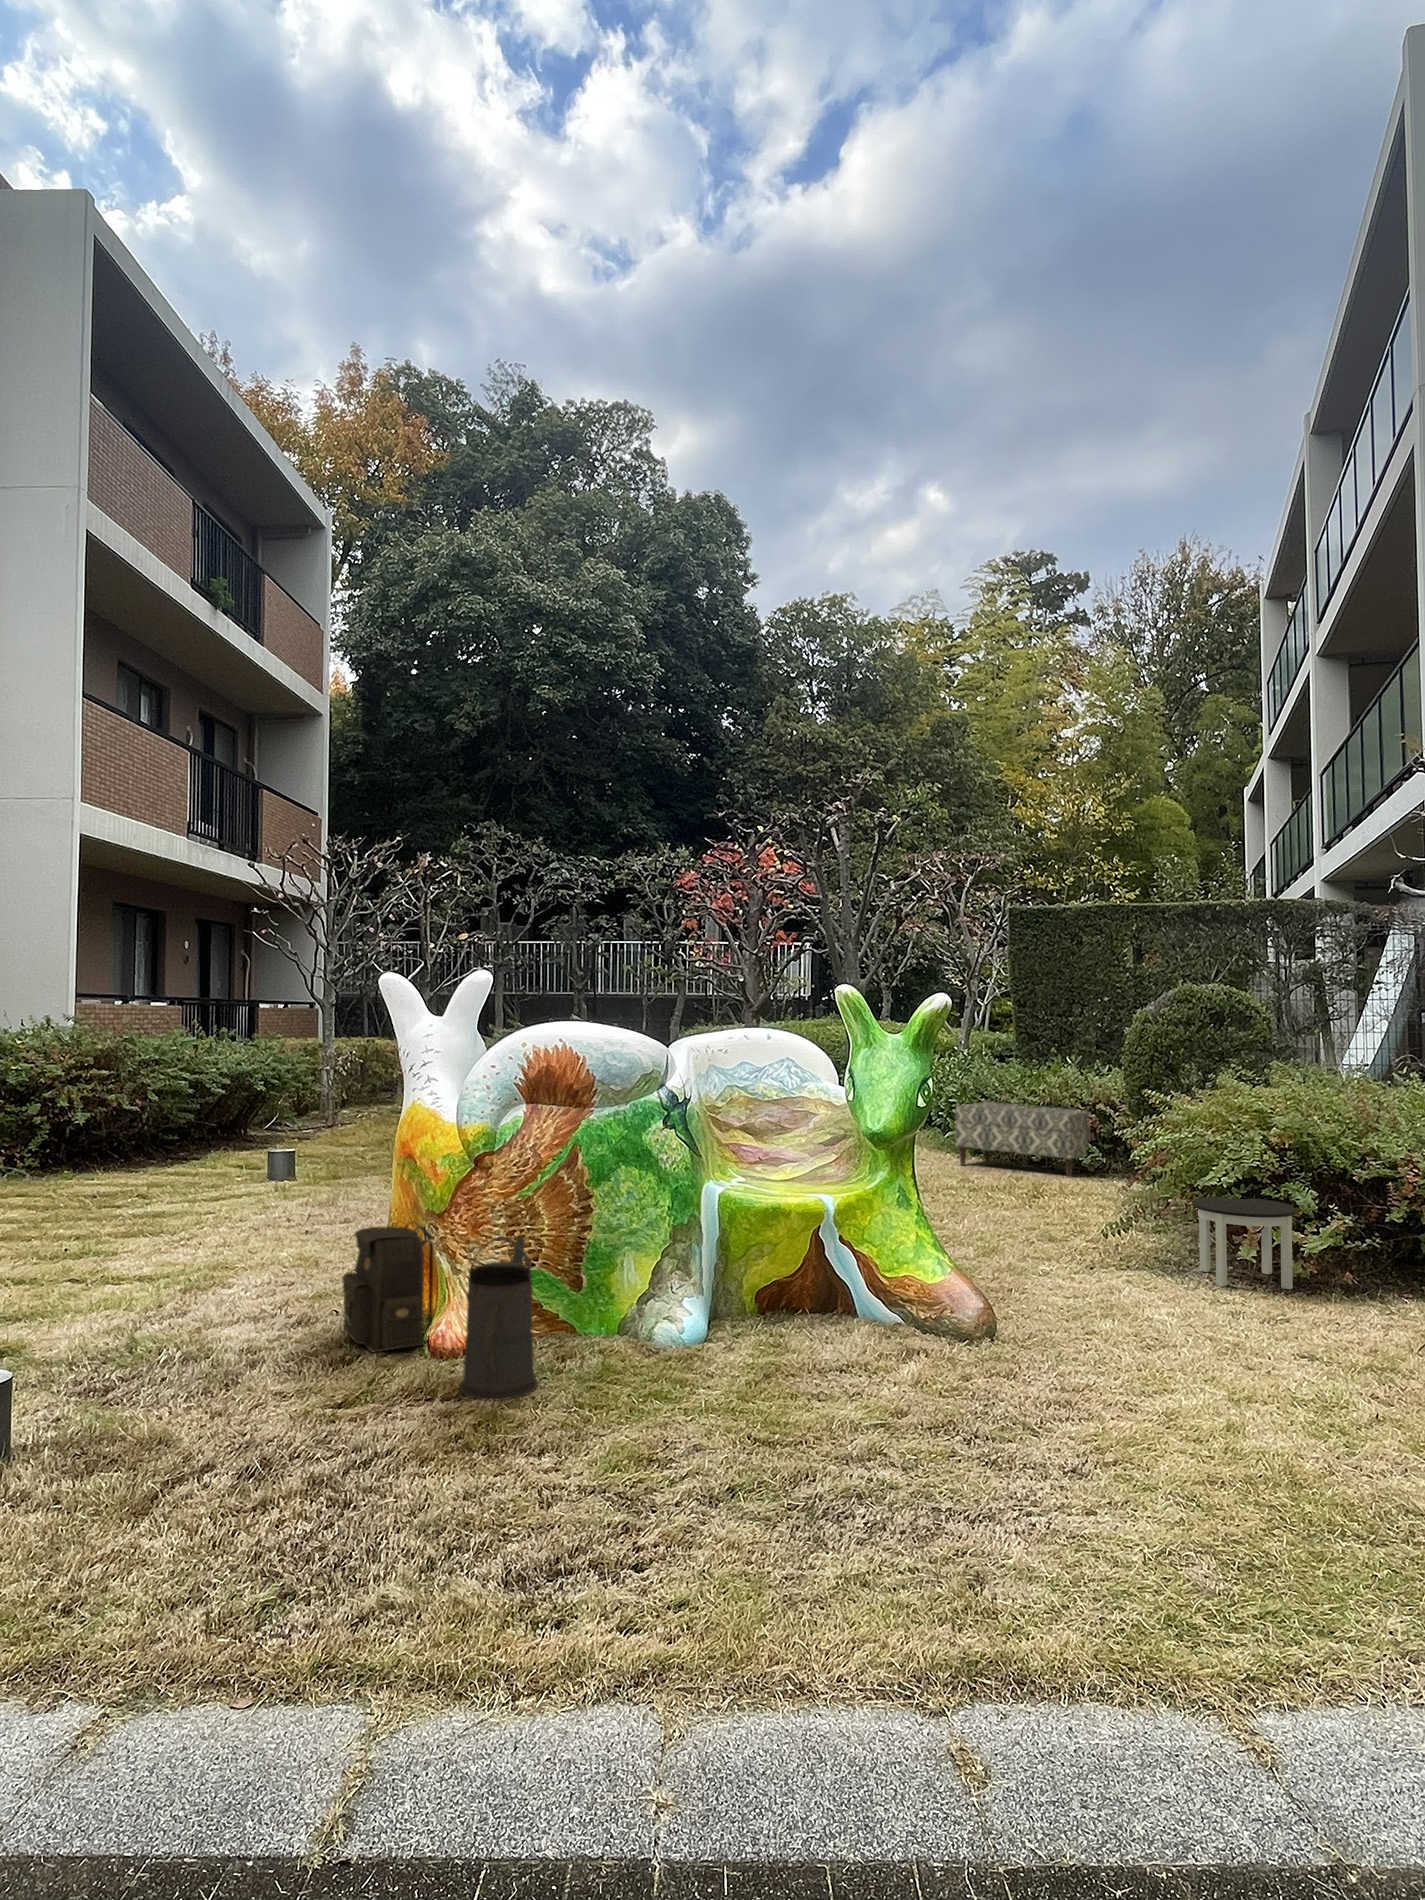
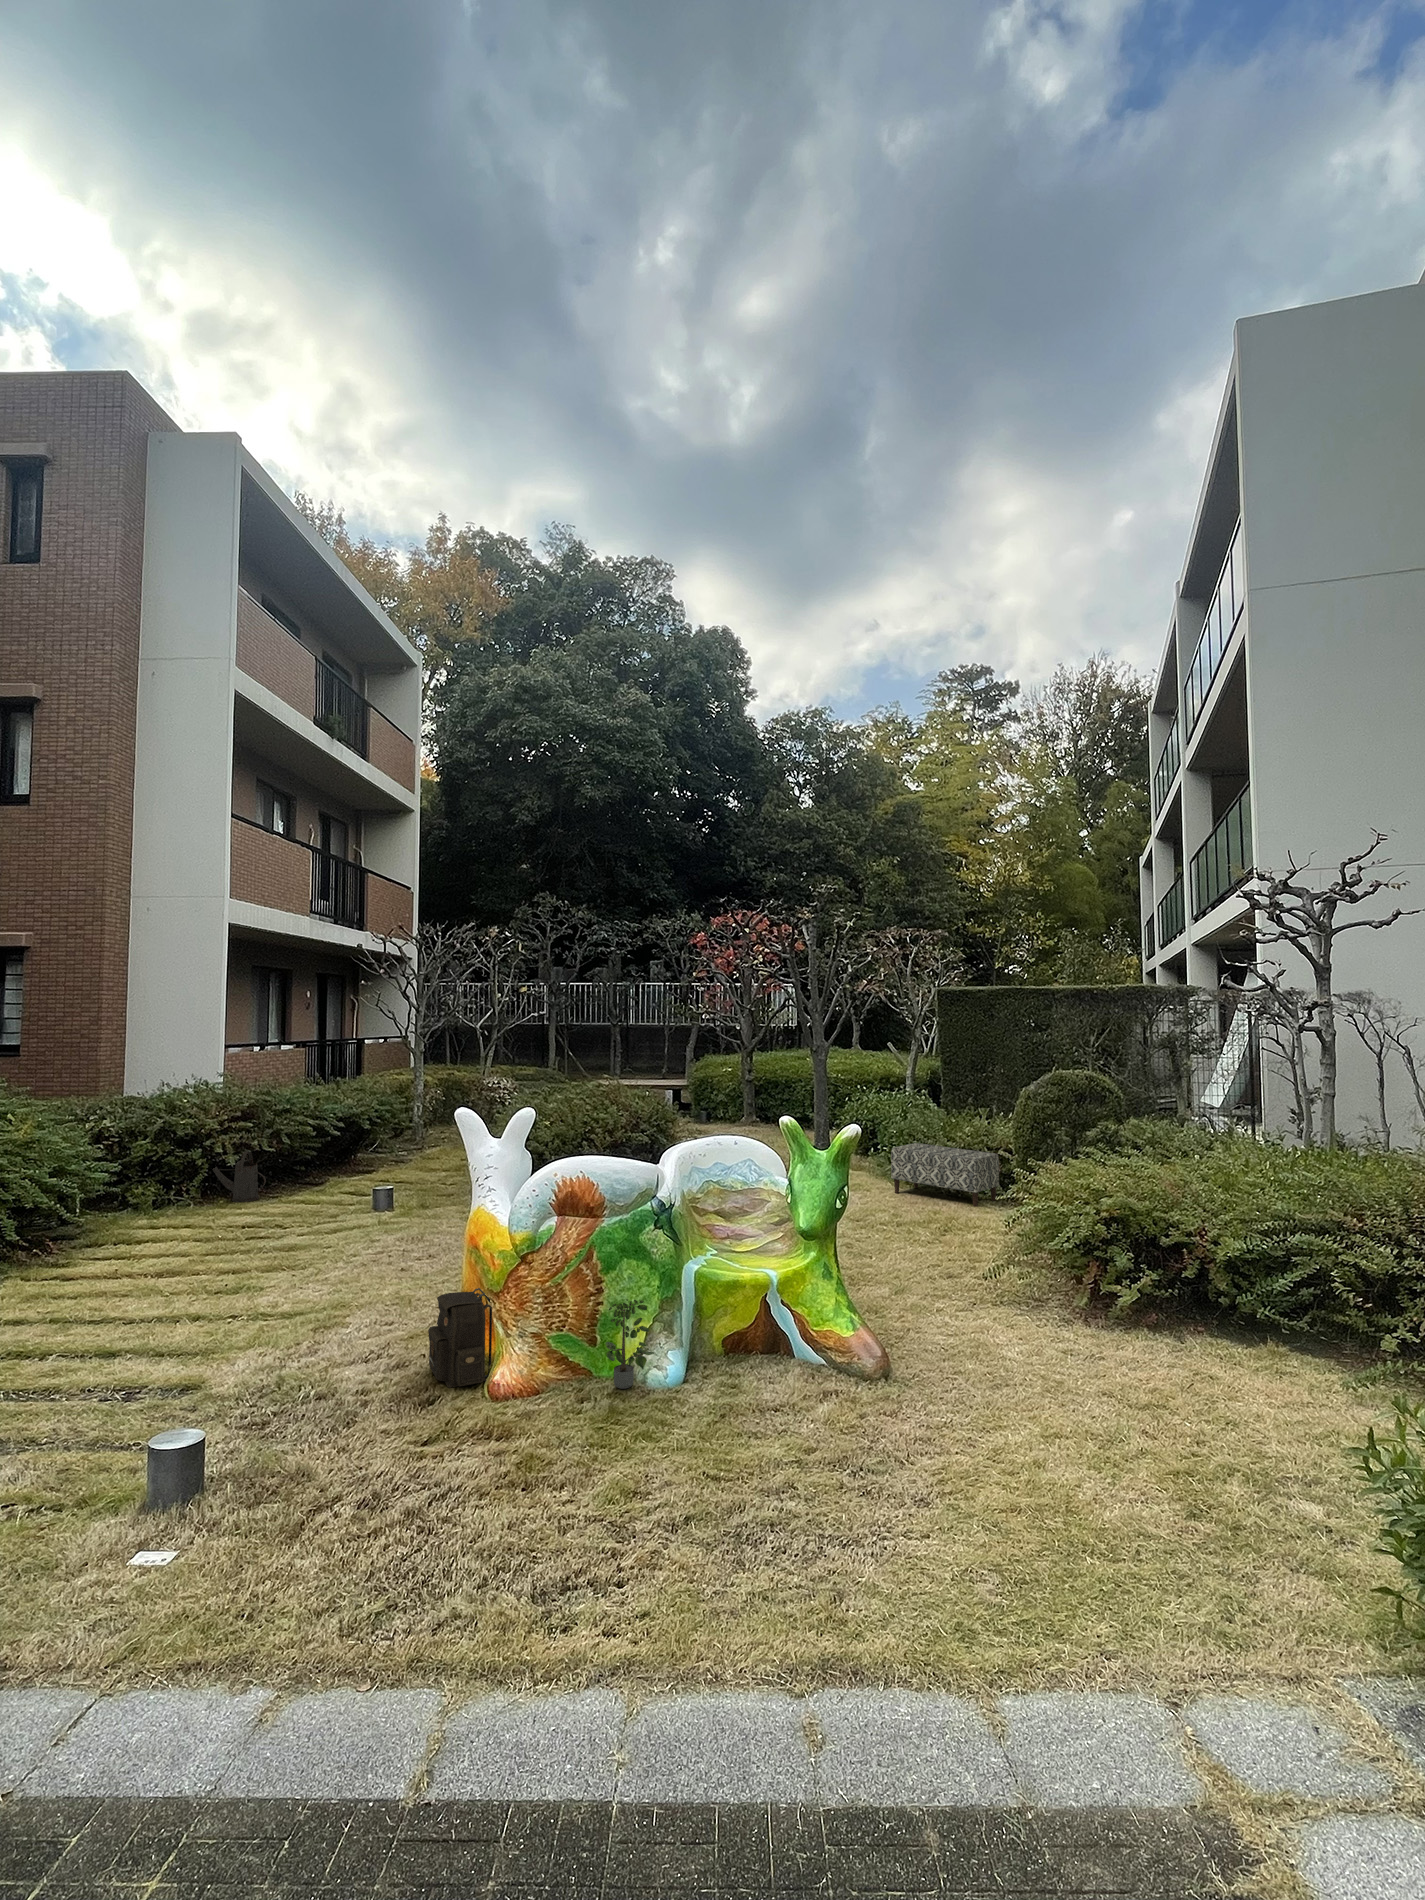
round table: present [1192,1197,1298,1289] -> none [1045,1252,1120,1327]
potted plant: none [595,1225,669,1353] -> present [606,1299,654,1389]
watering can: present [460,1237,537,1400] -> present [213,1151,266,1202]

